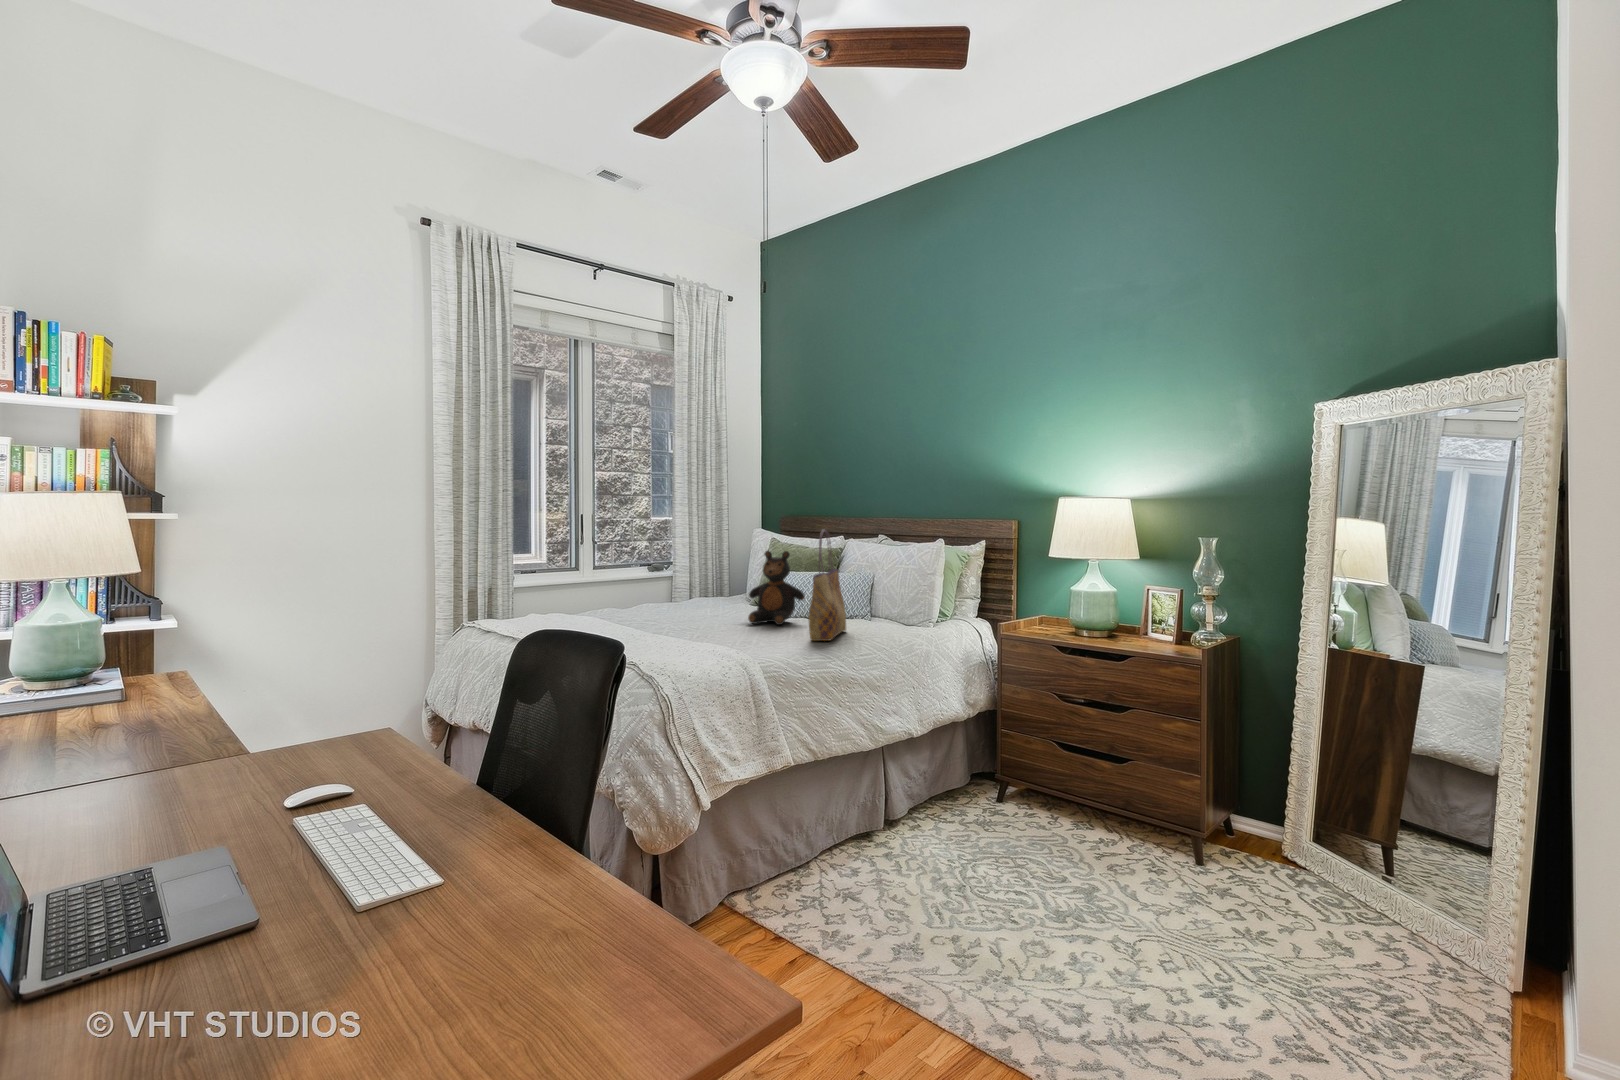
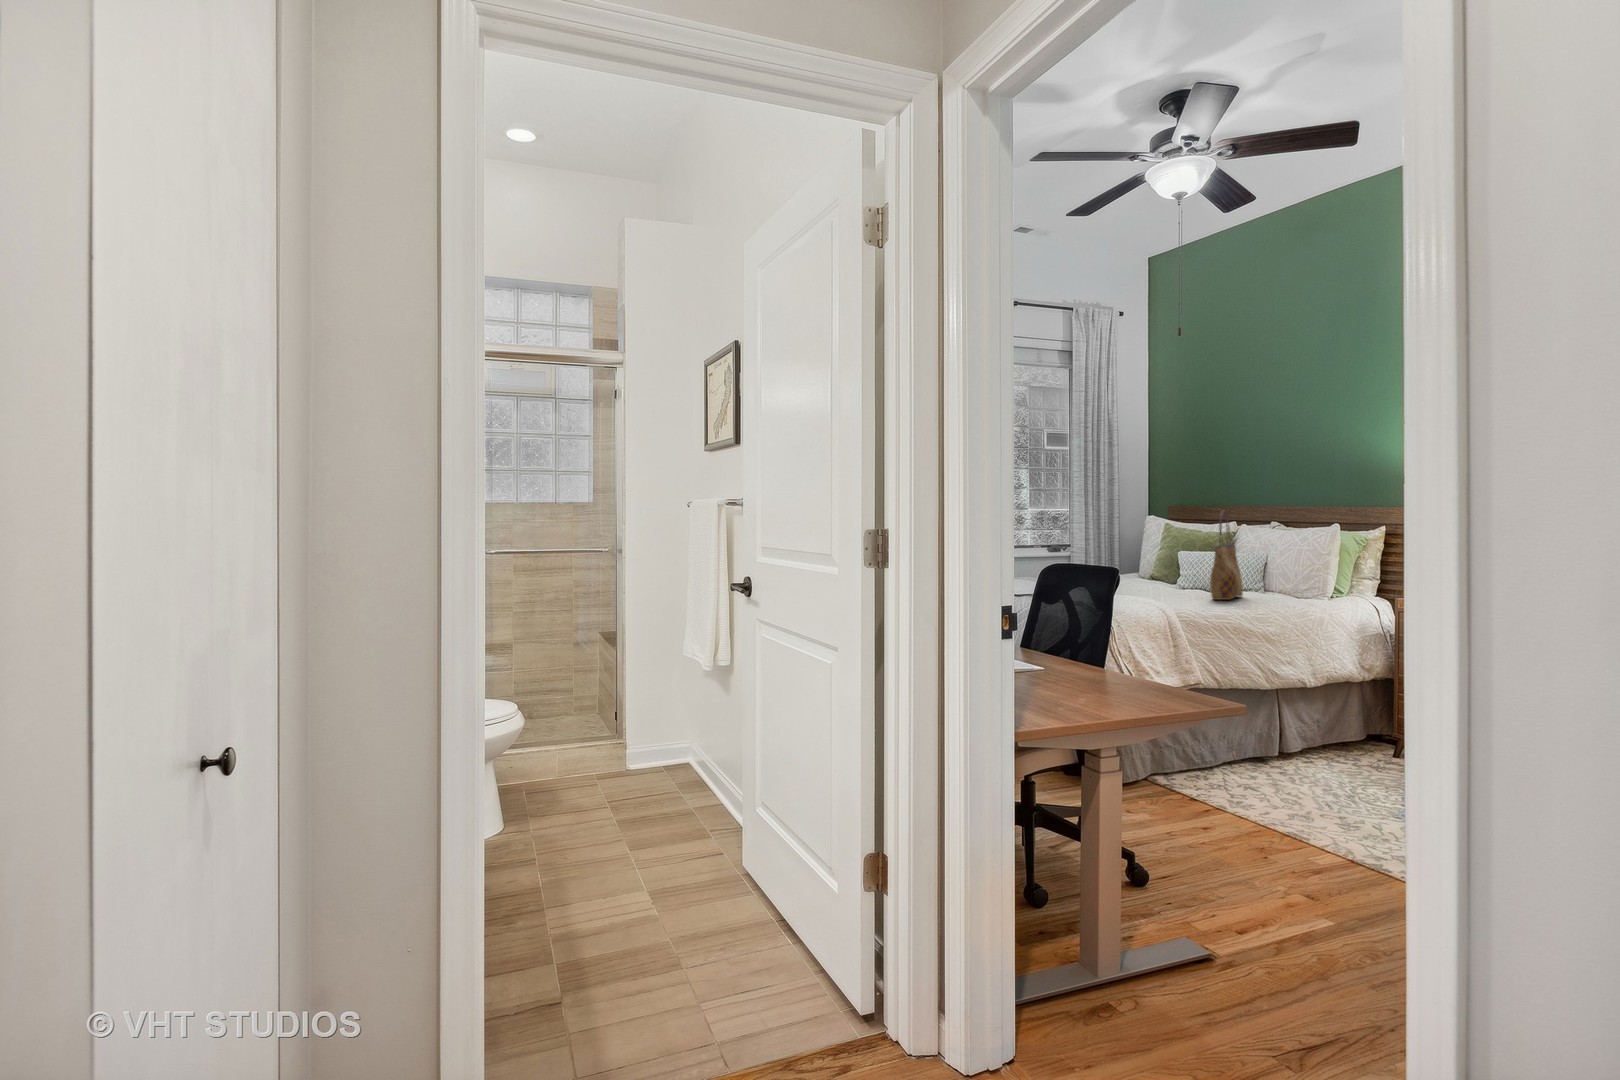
teddy bear: present [748,551,805,625] -> none [1151,531,1202,592]

